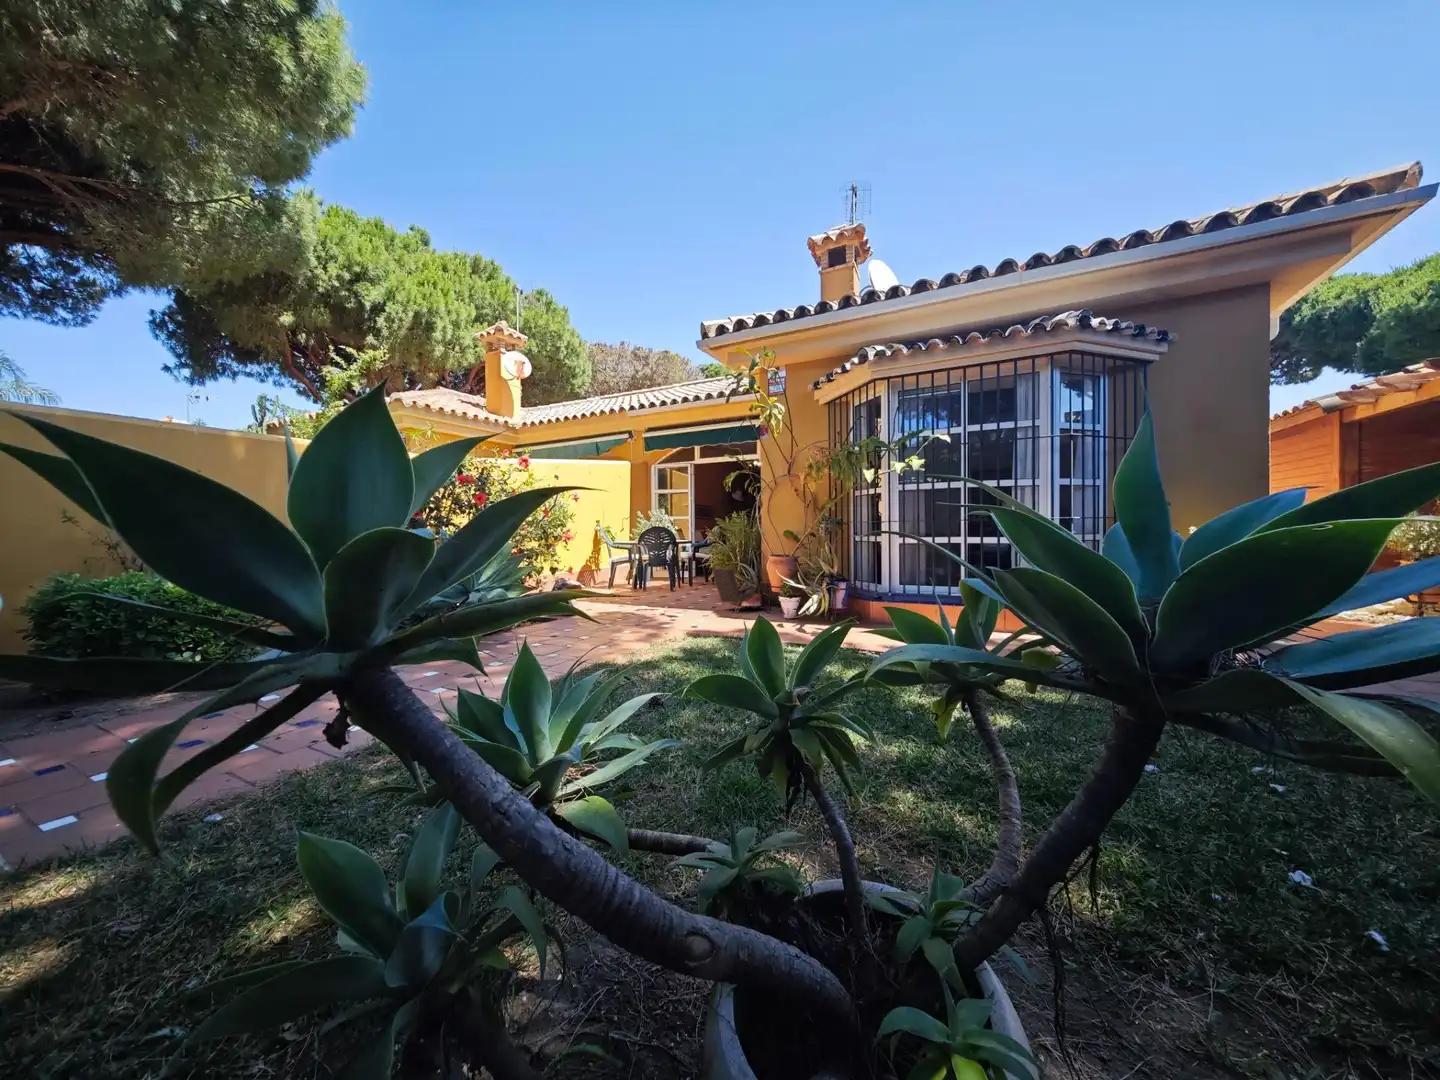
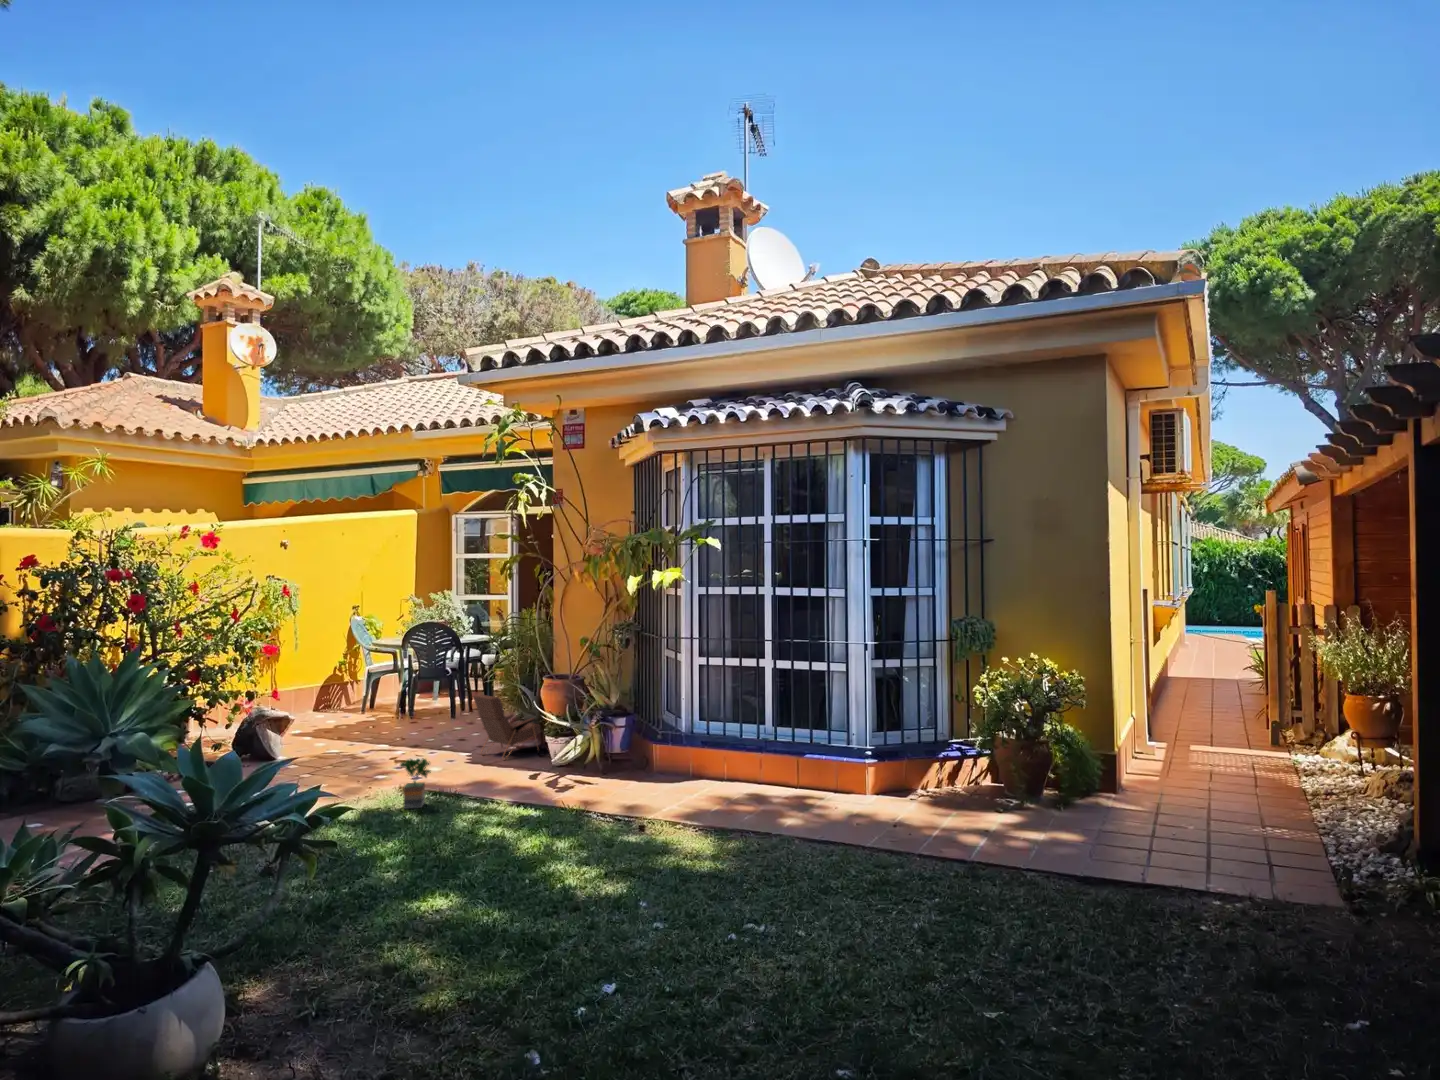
potted tree: none [697,602,722,640] -> present [400,759,431,809]

